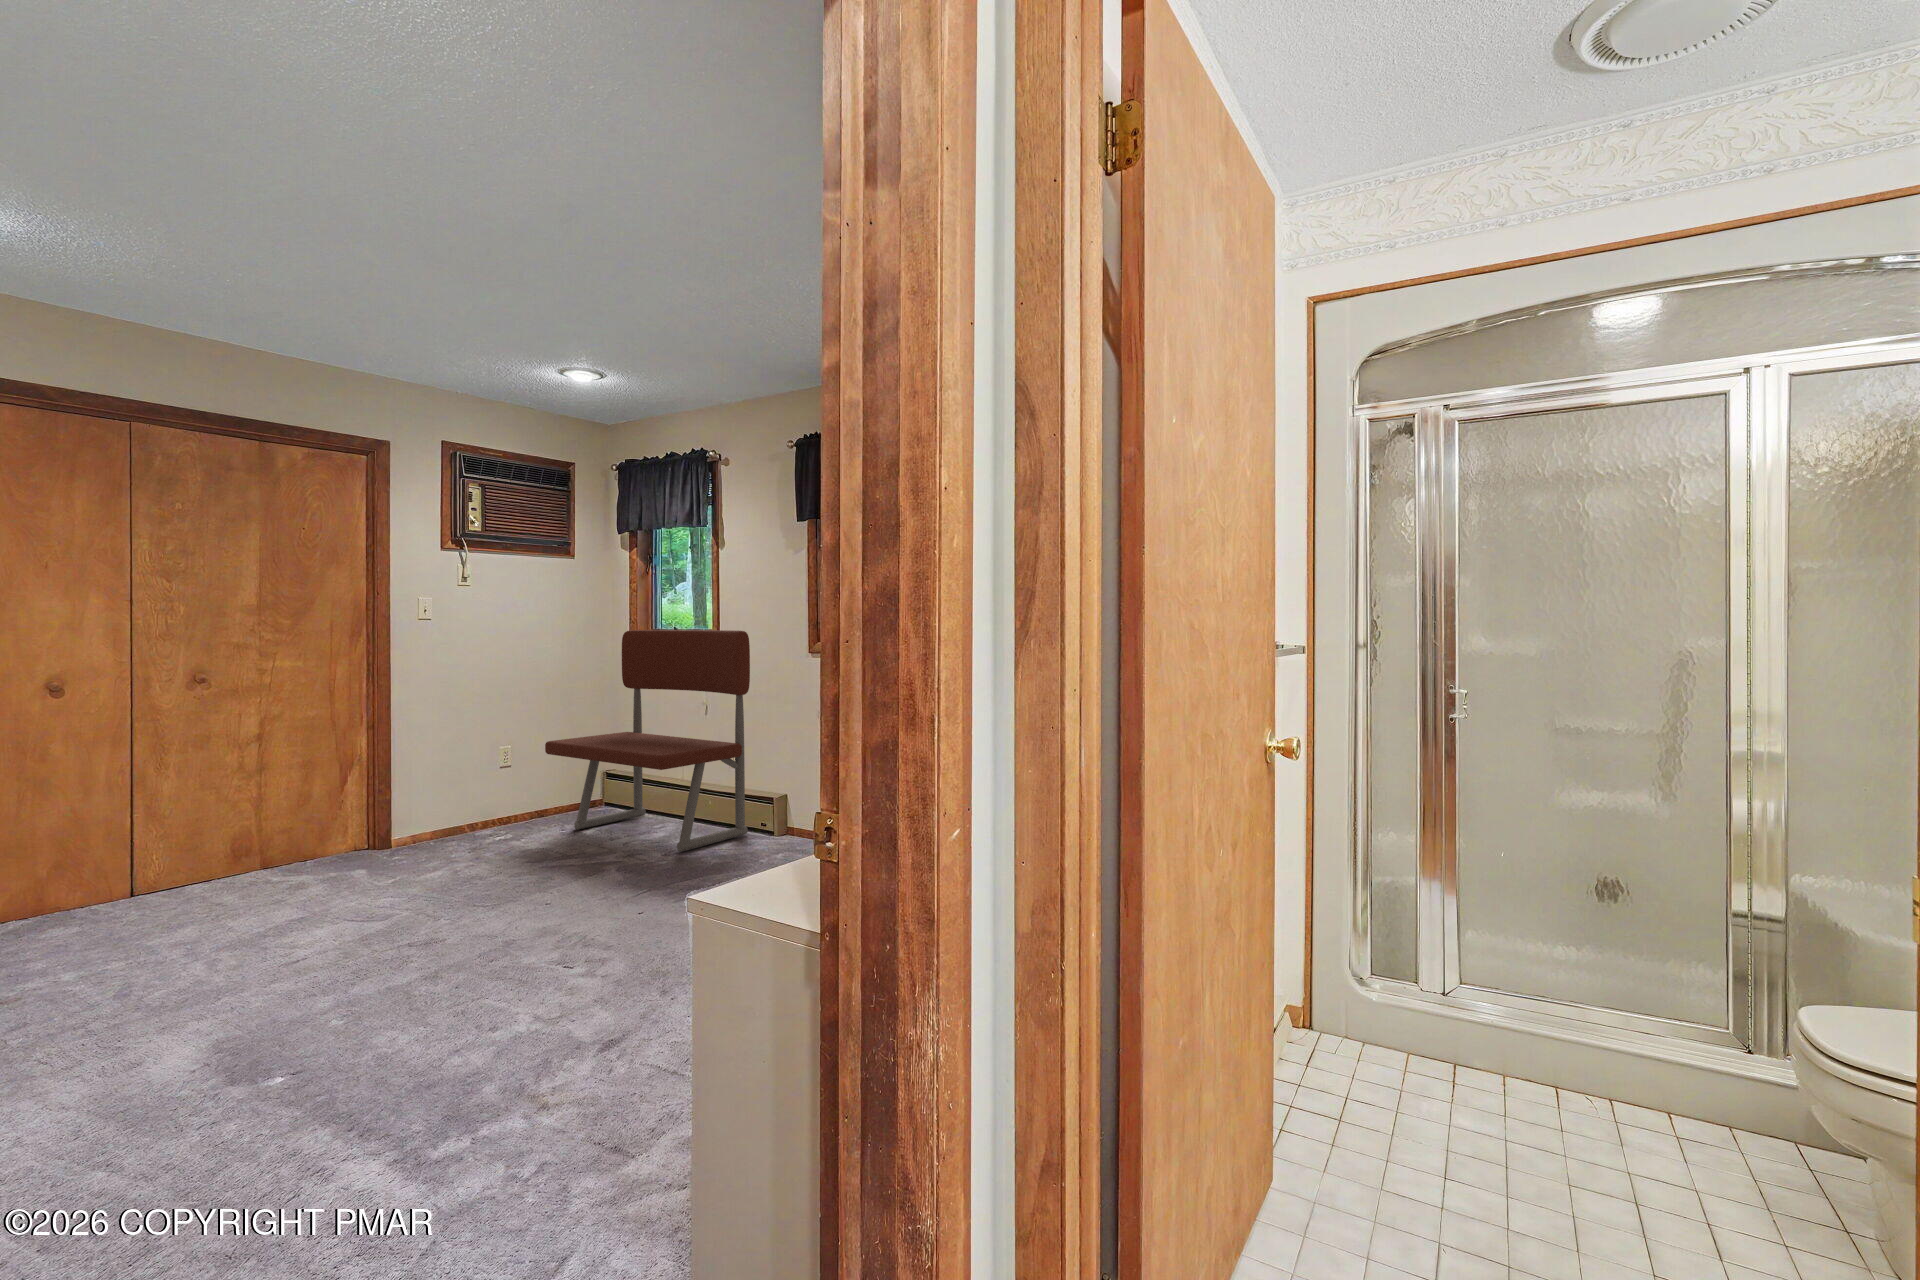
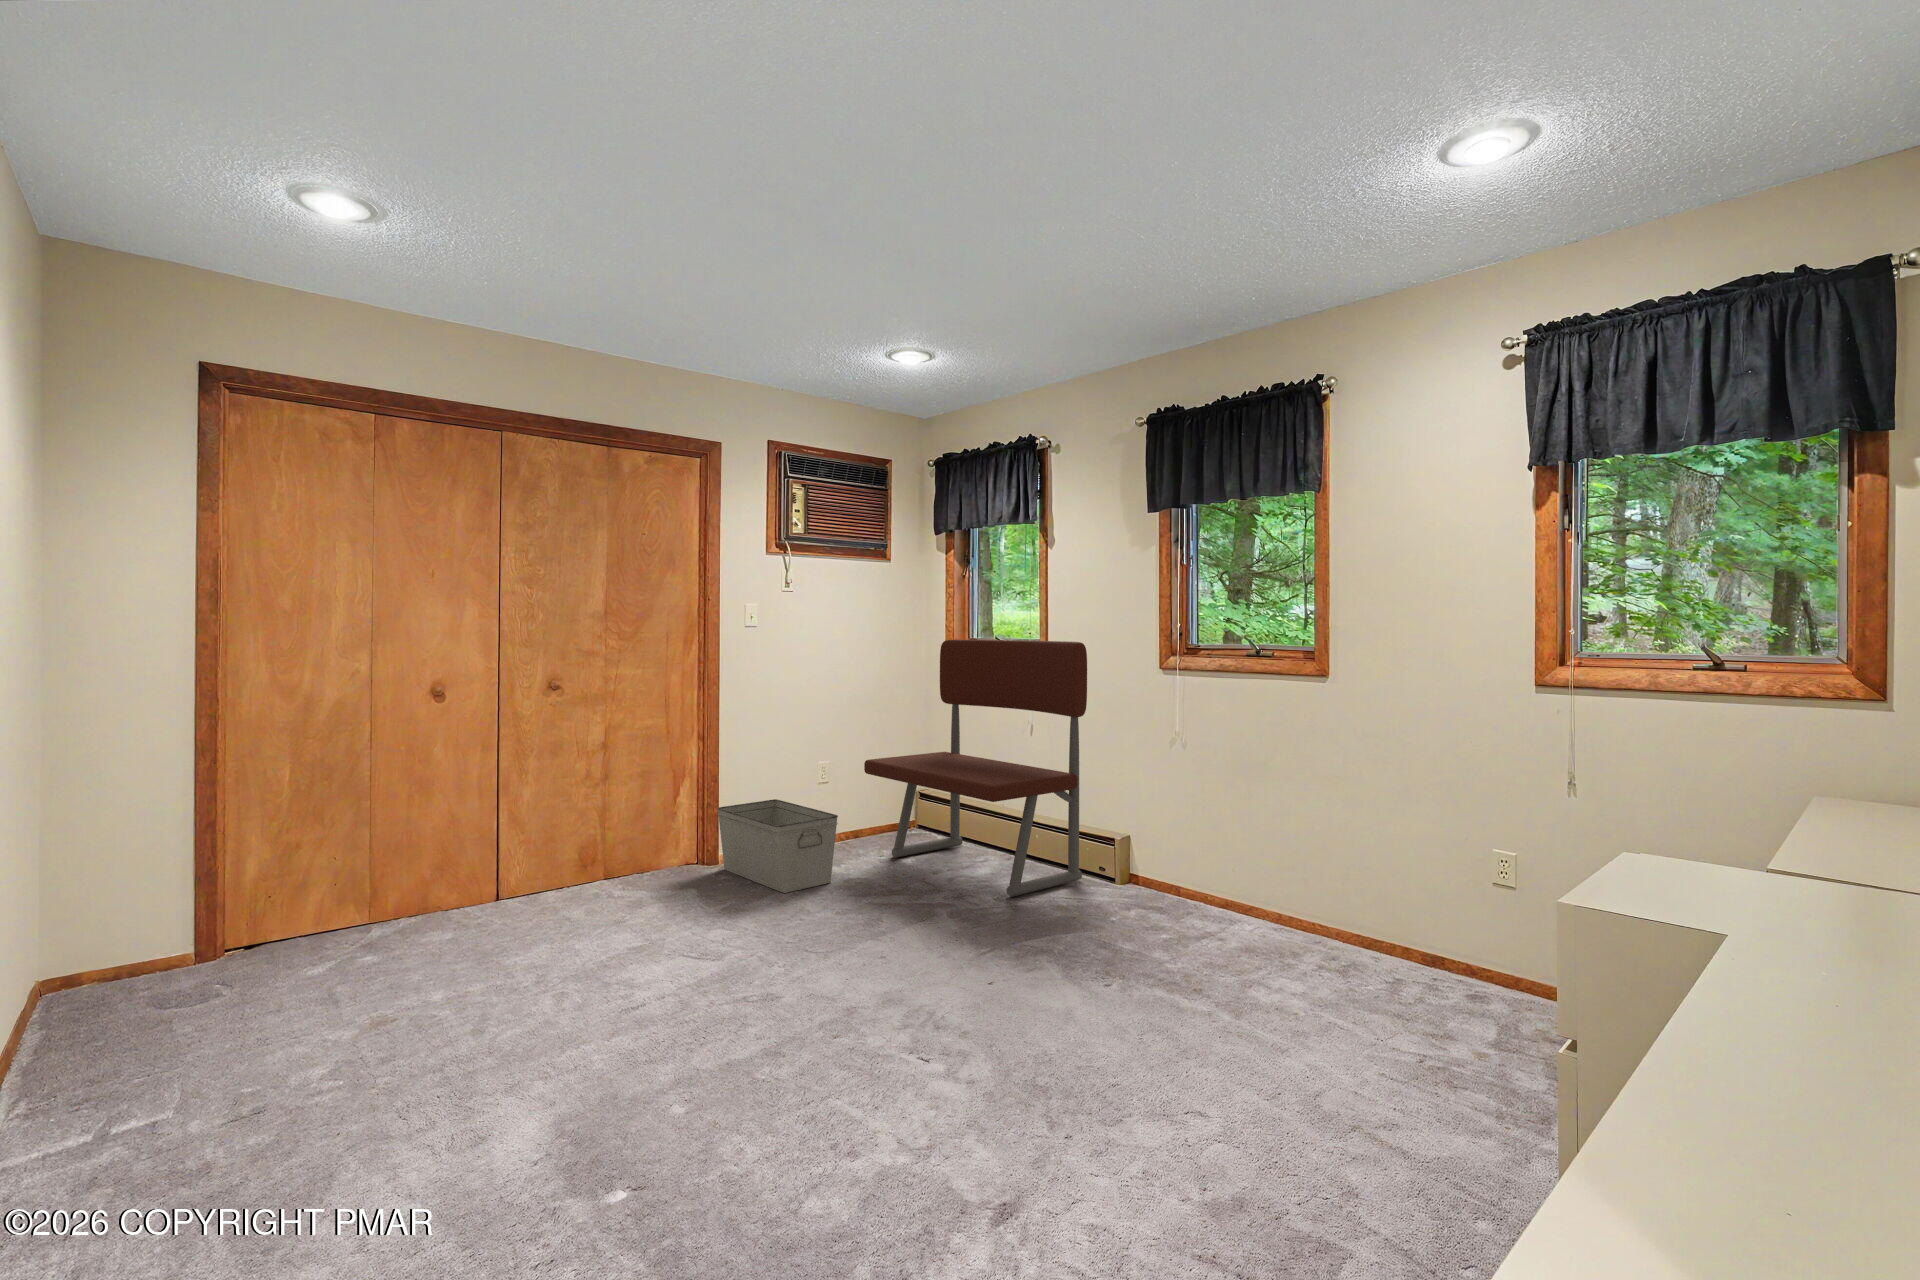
storage bin: none [388,783,516,866] -> present [717,799,838,893]

